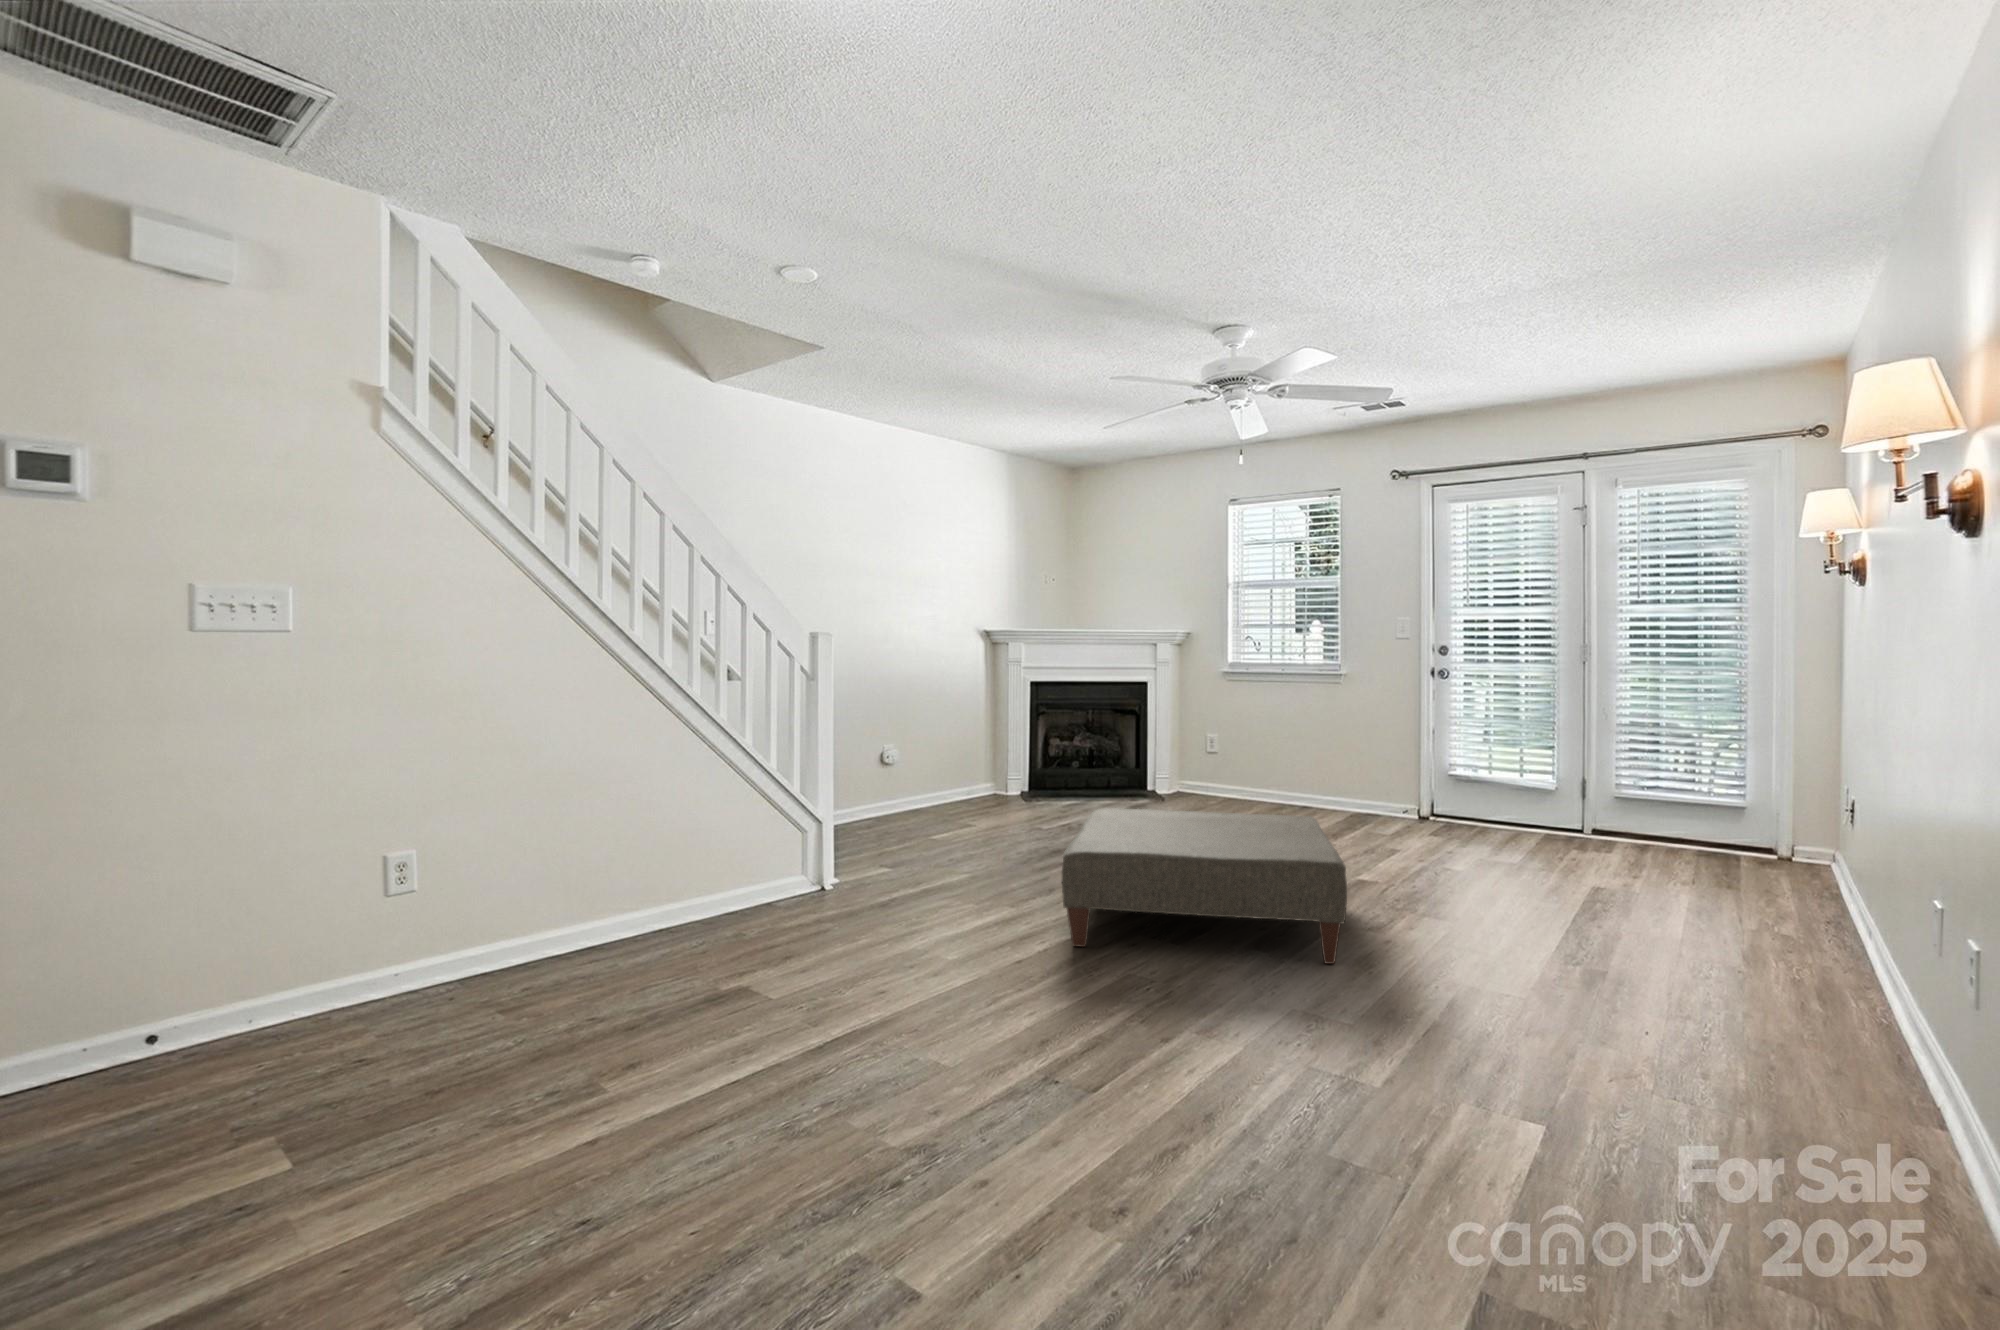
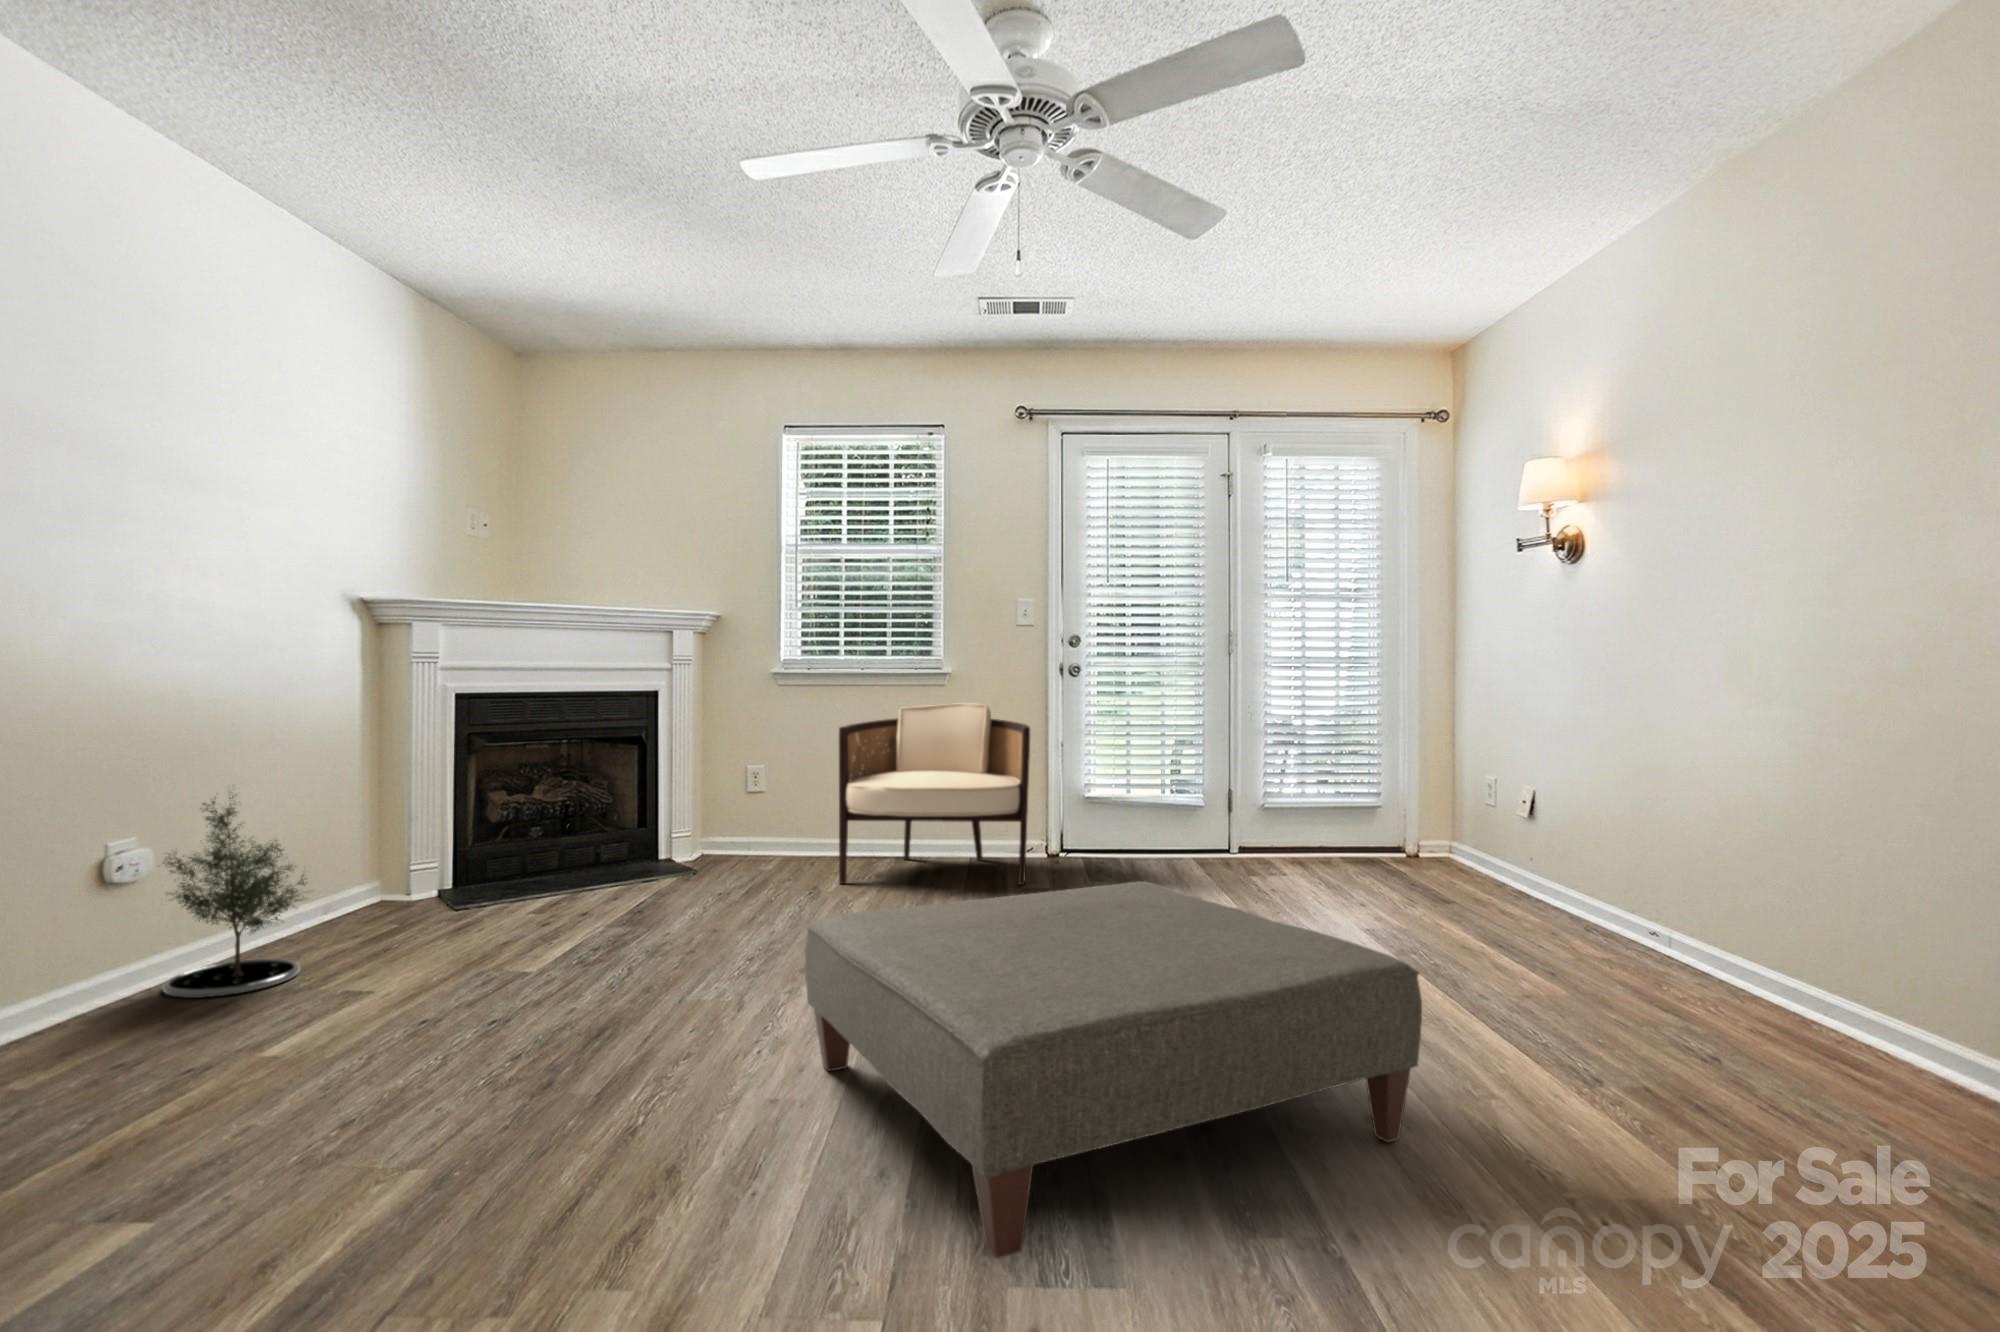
armchair: none [1238,697,1386,831] -> present [839,703,1030,885]
potted tree: none [885,724,942,820] -> present [163,792,313,998]

